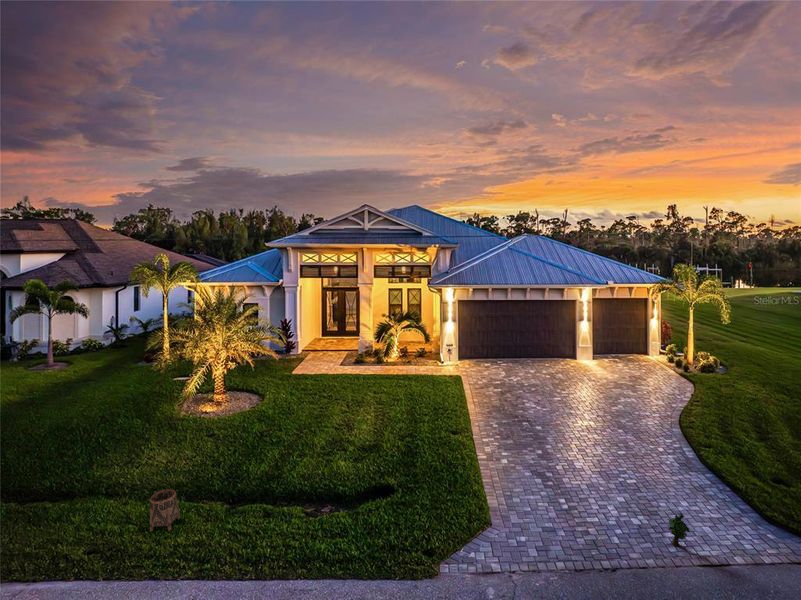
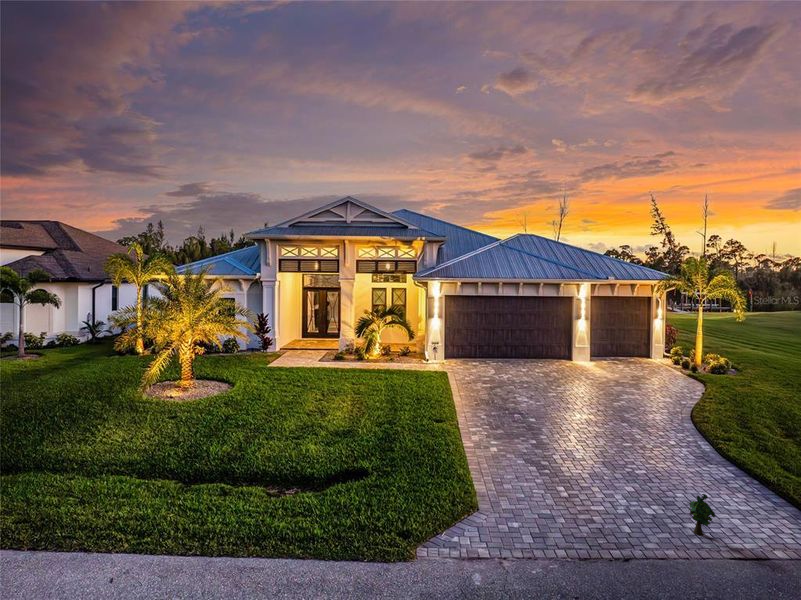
basket: present [150,489,180,531] -> none [55,465,97,516]

